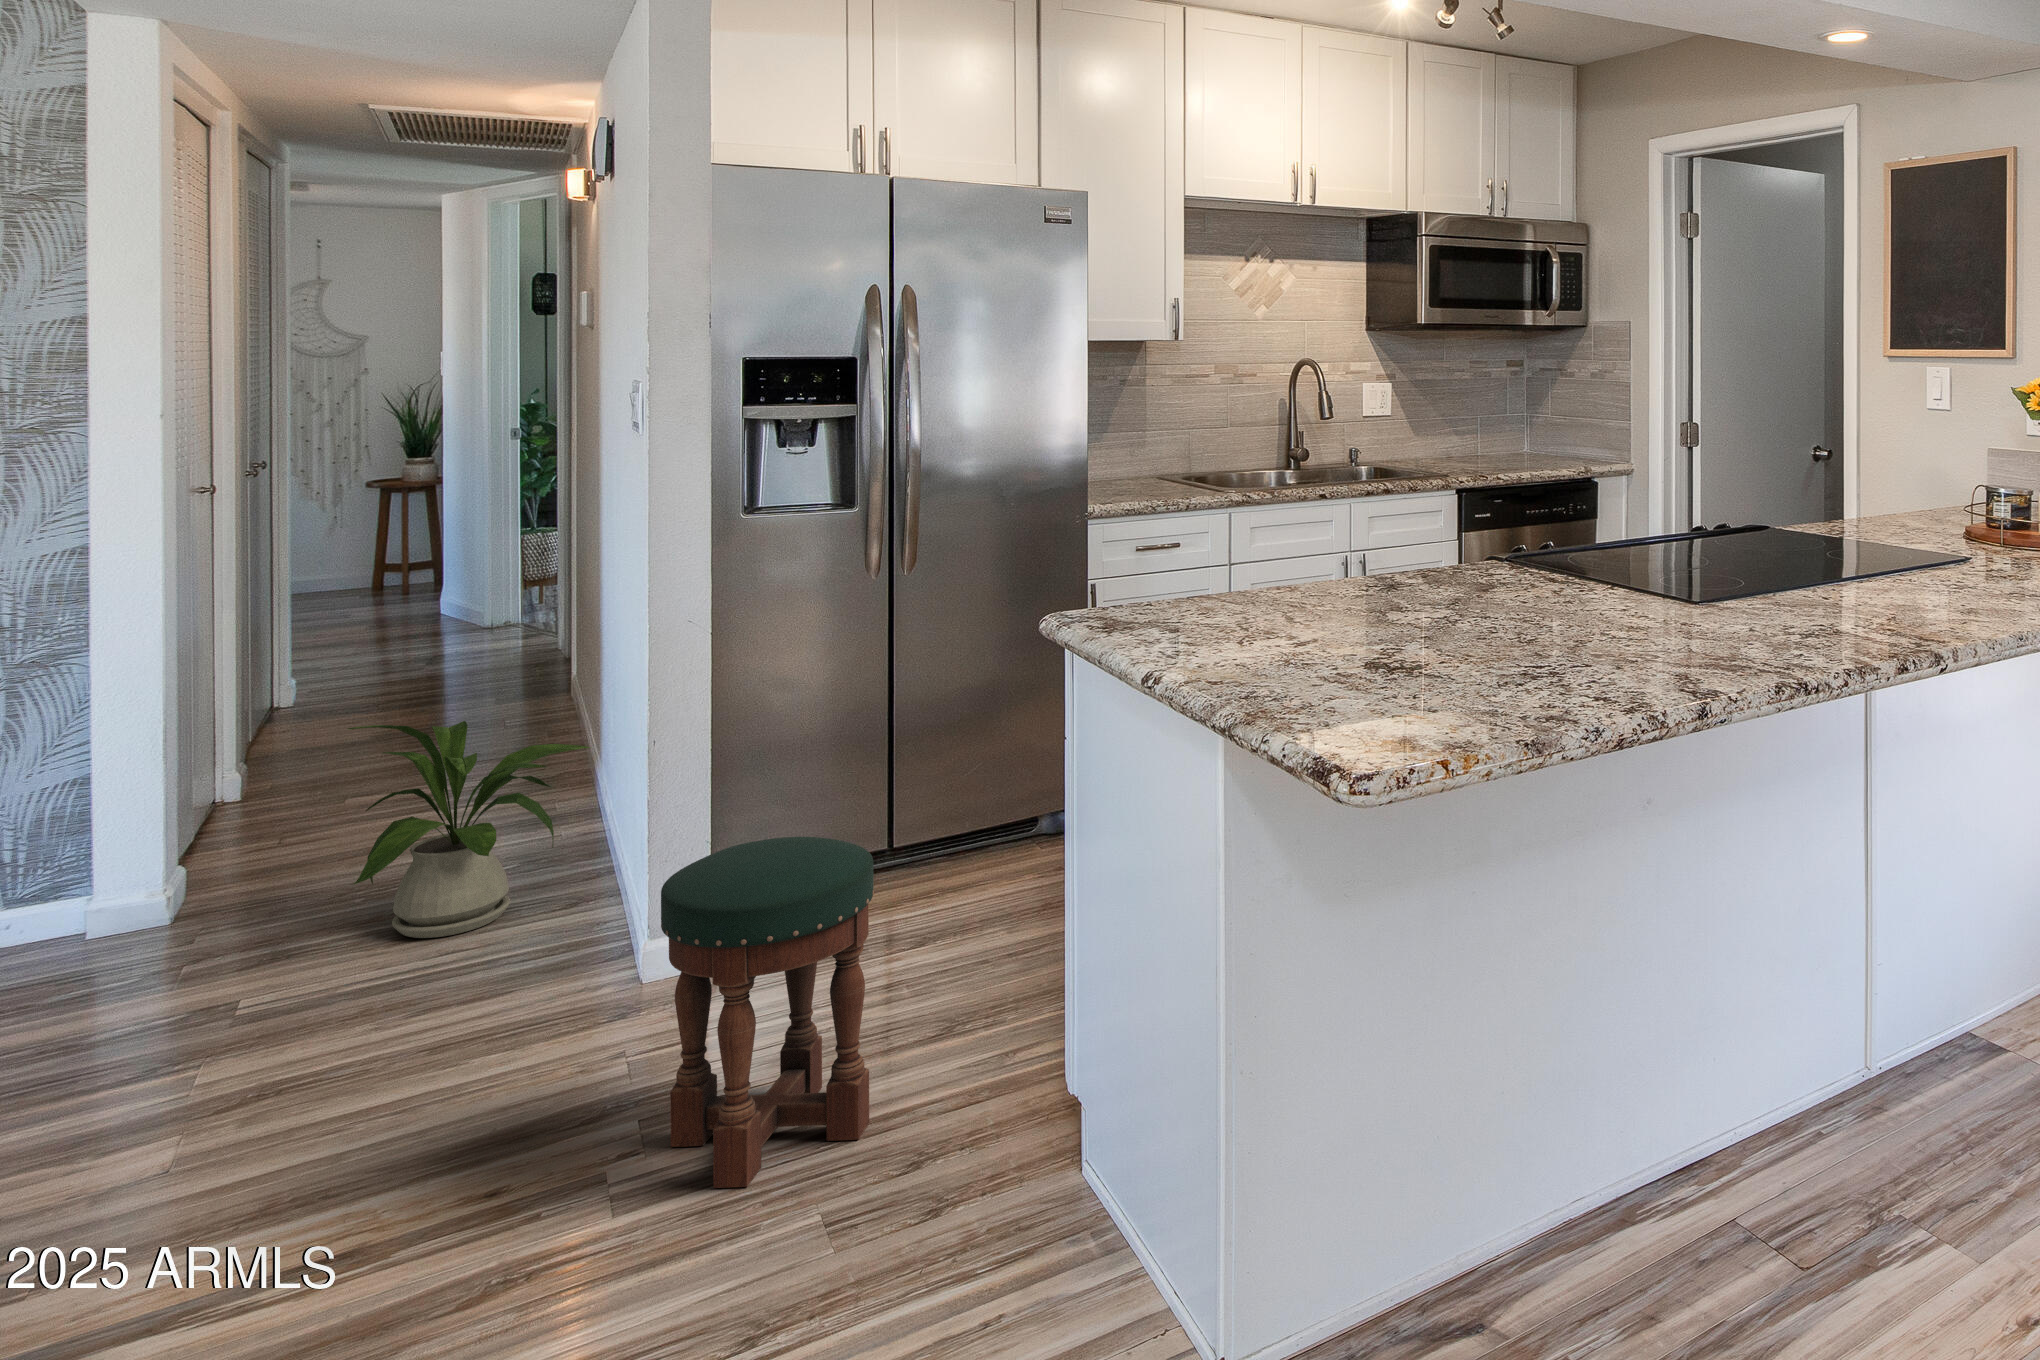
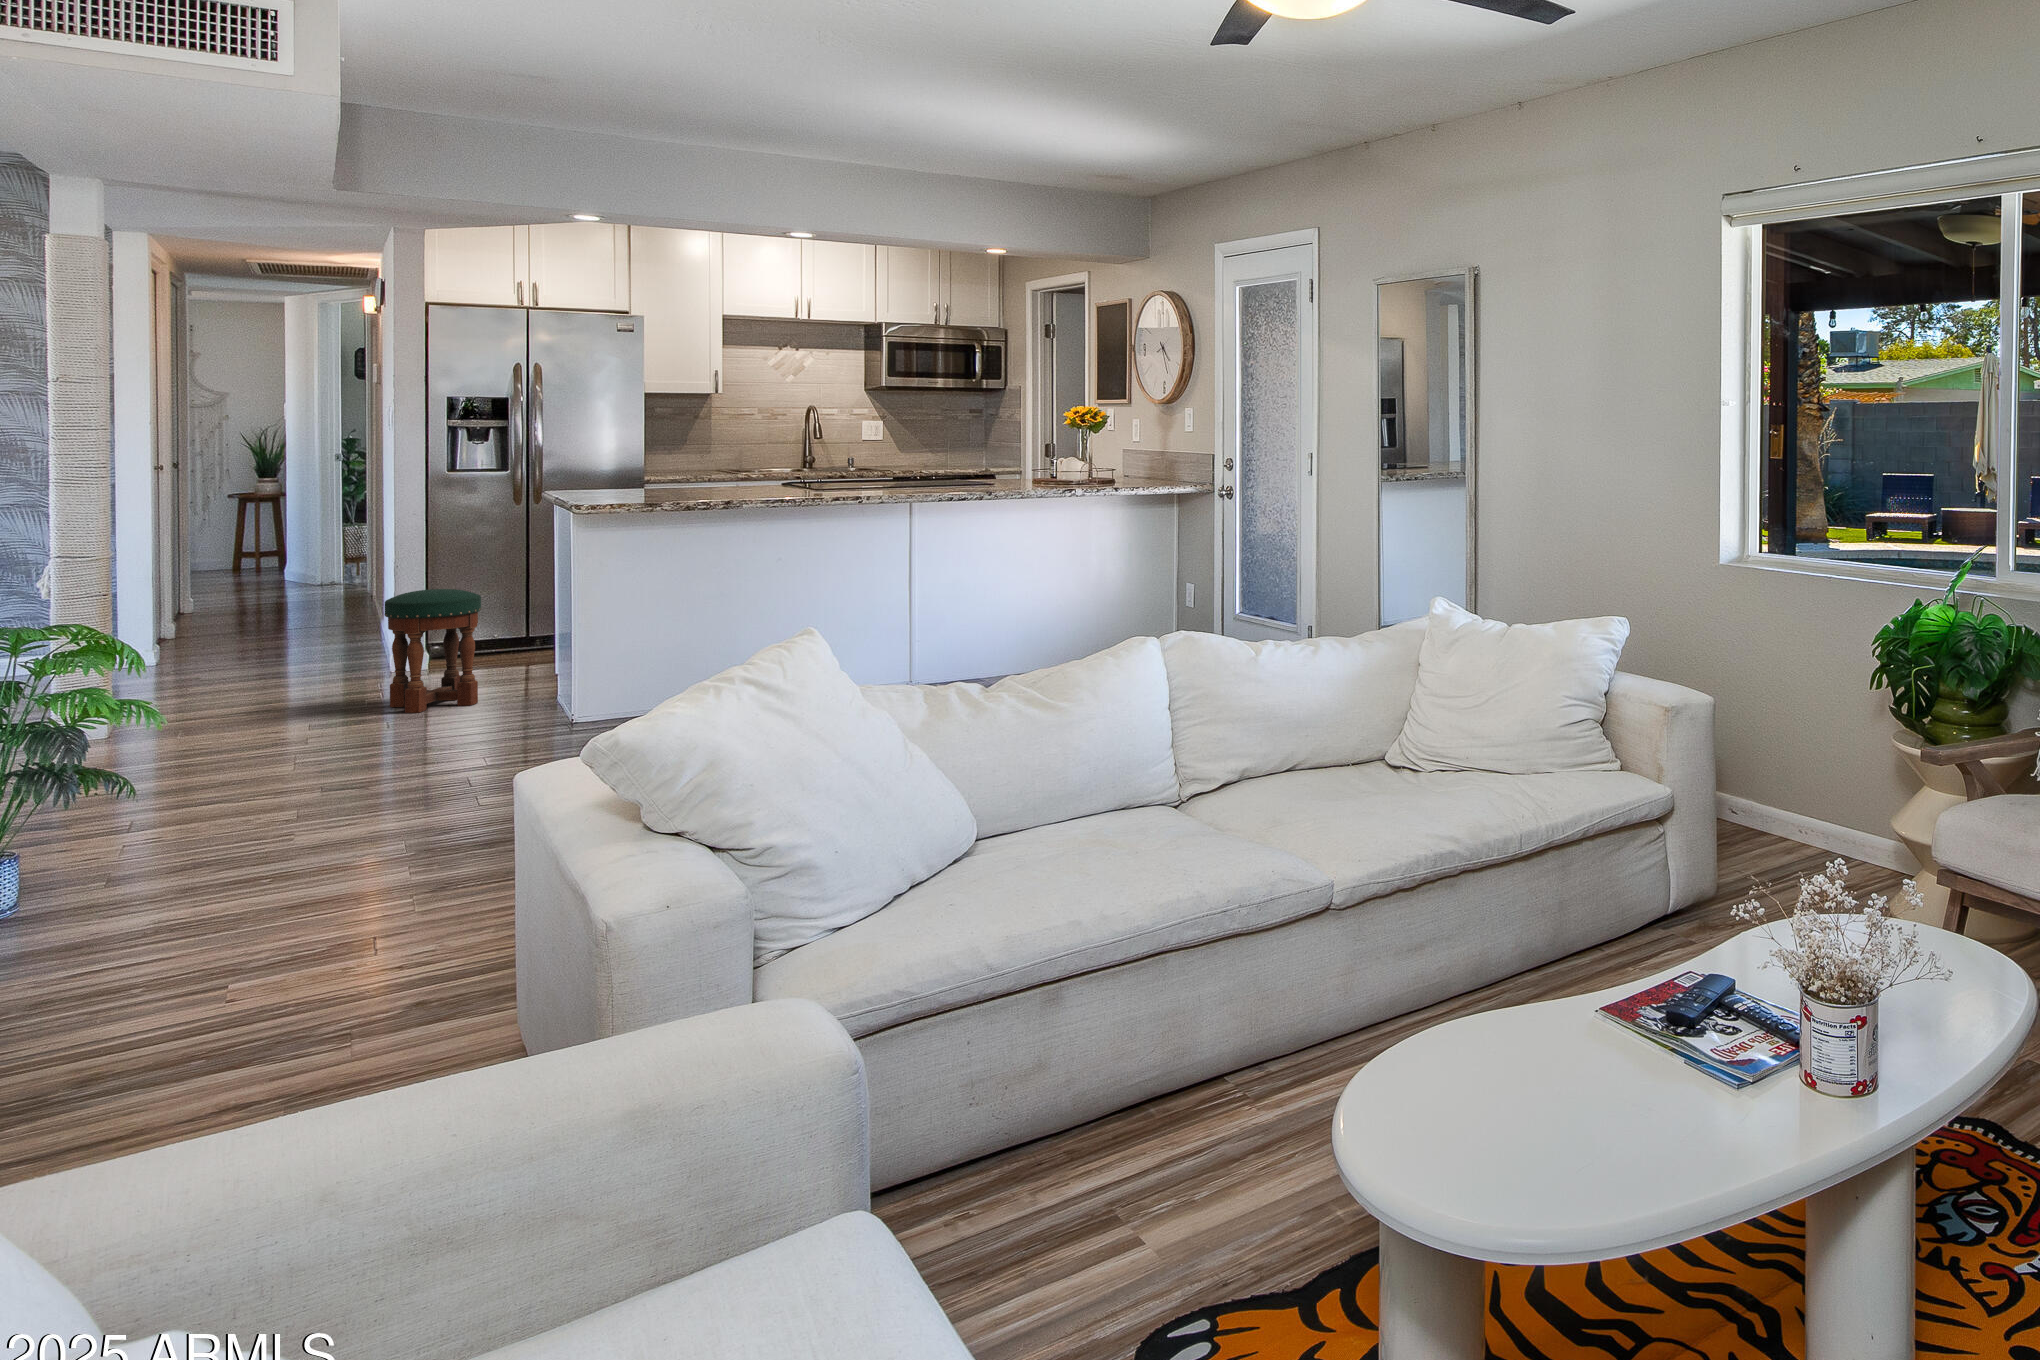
house plant: present [348,721,590,938] -> none [241,569,370,673]

